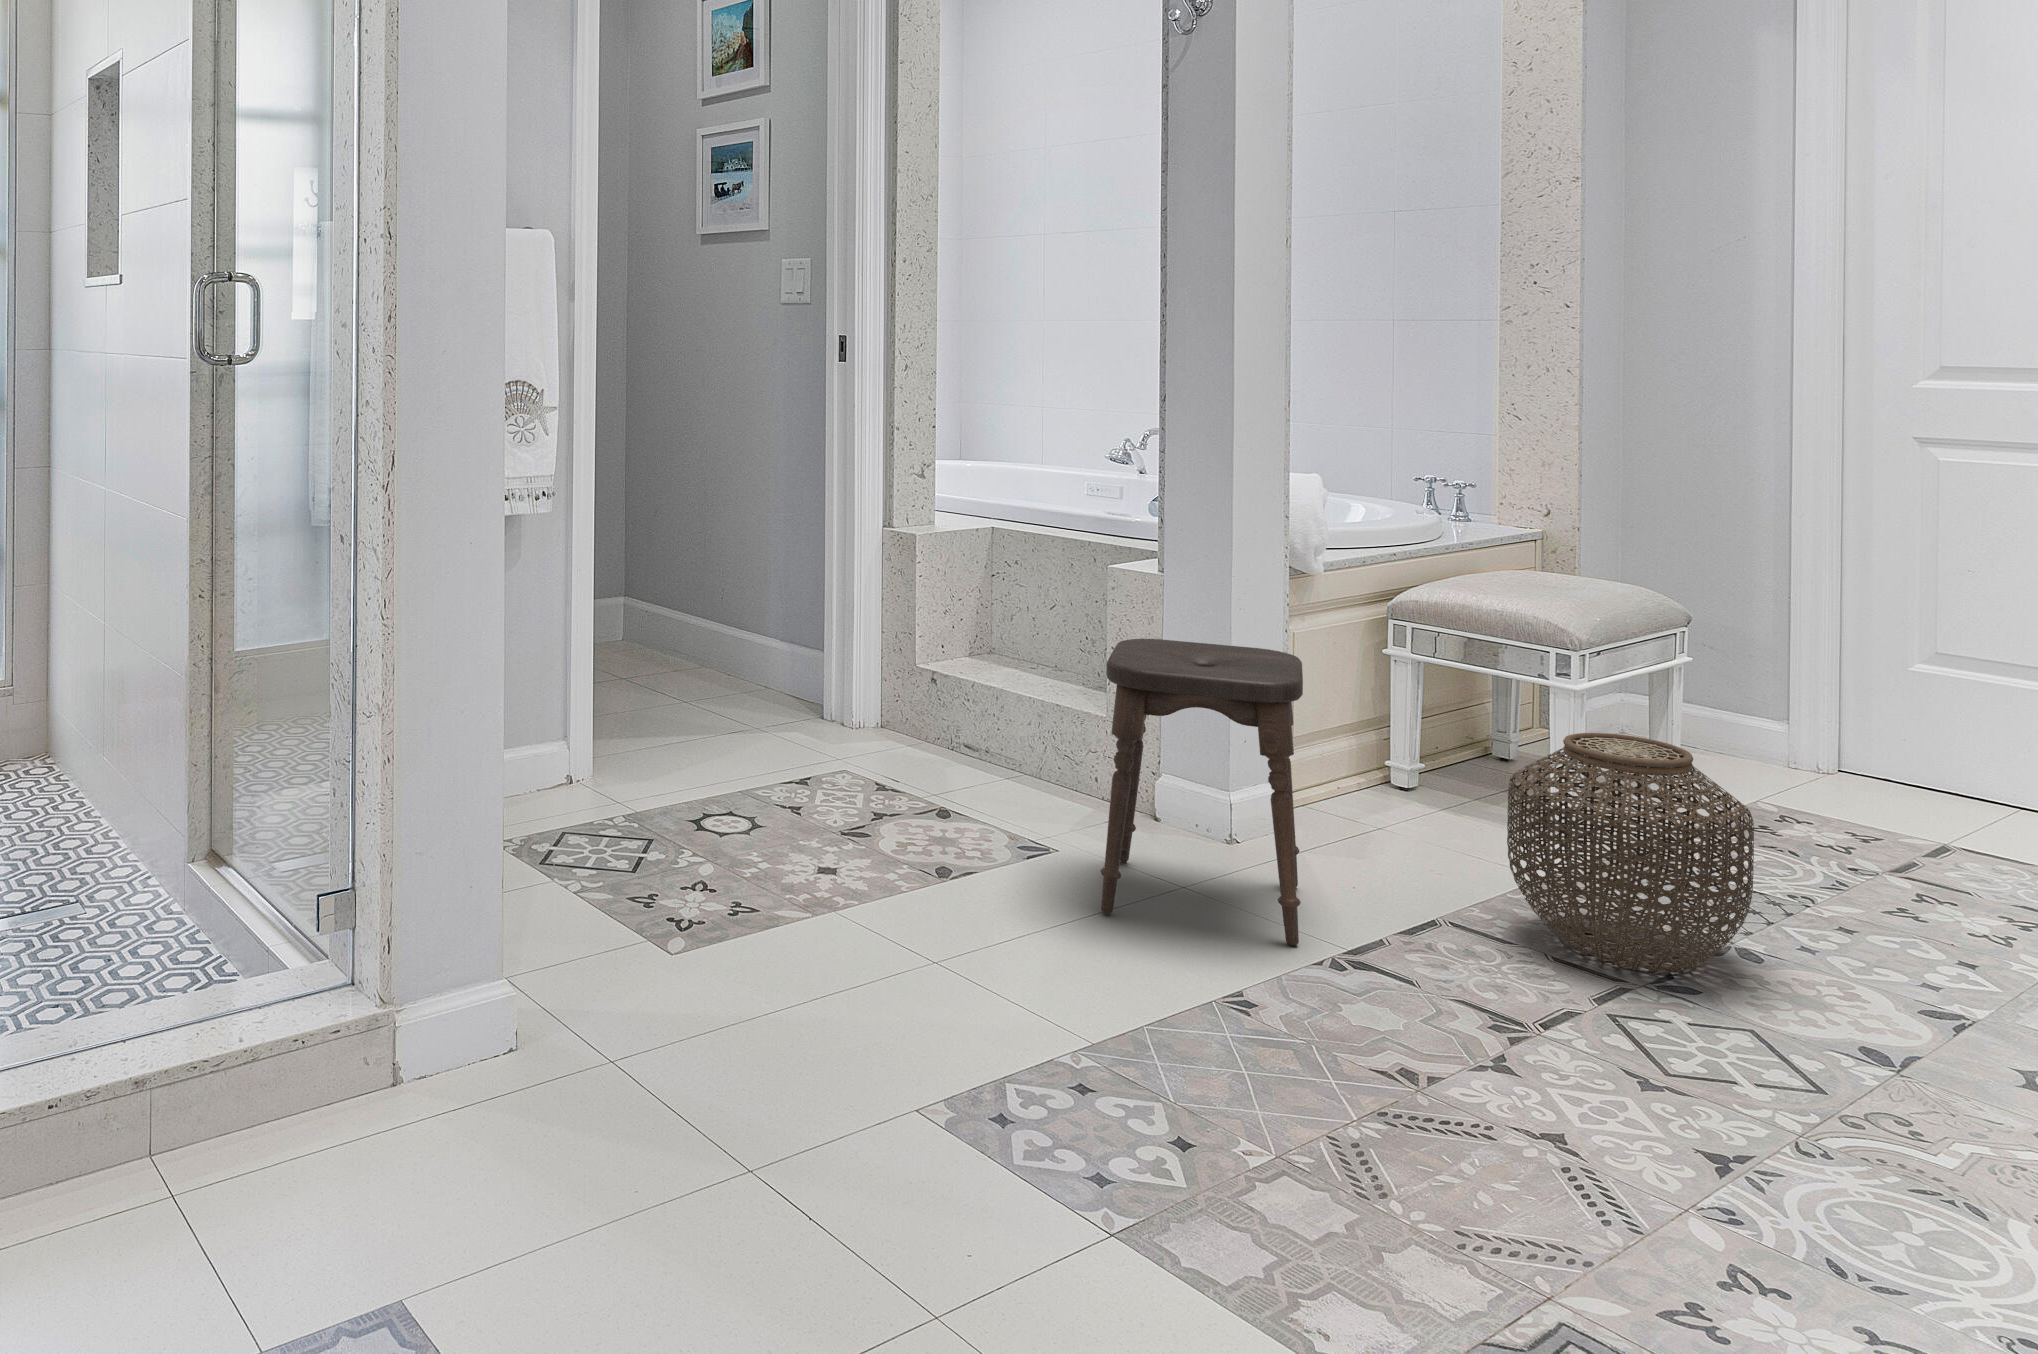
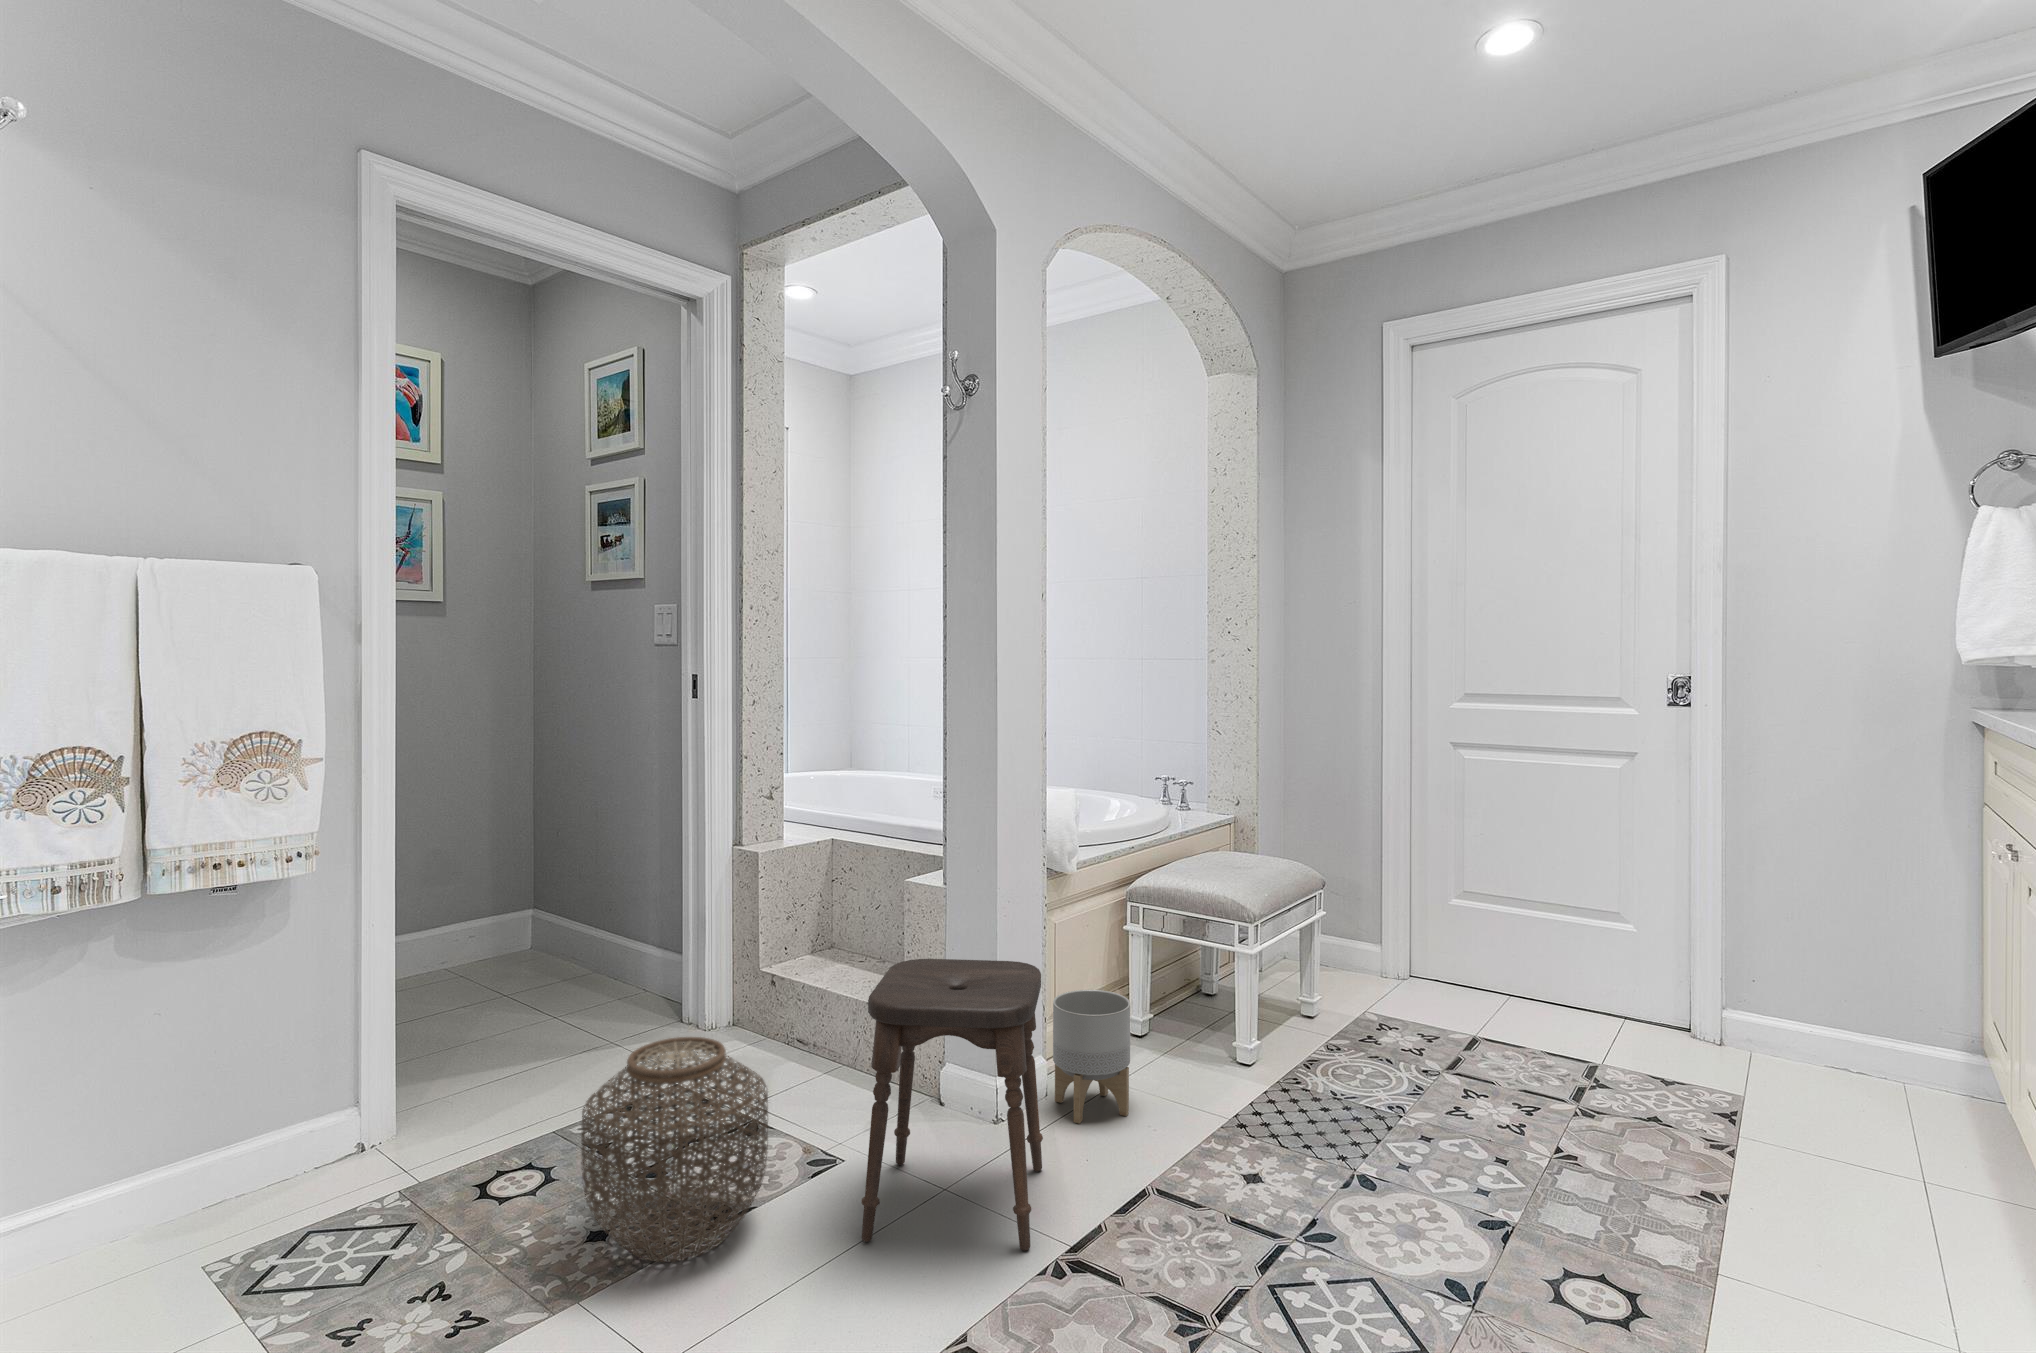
planter: none [1300,707,1404,857] -> present [1053,990,1130,1123]
woven basket: present [1507,733,1754,973] -> present [581,1037,768,1262]

